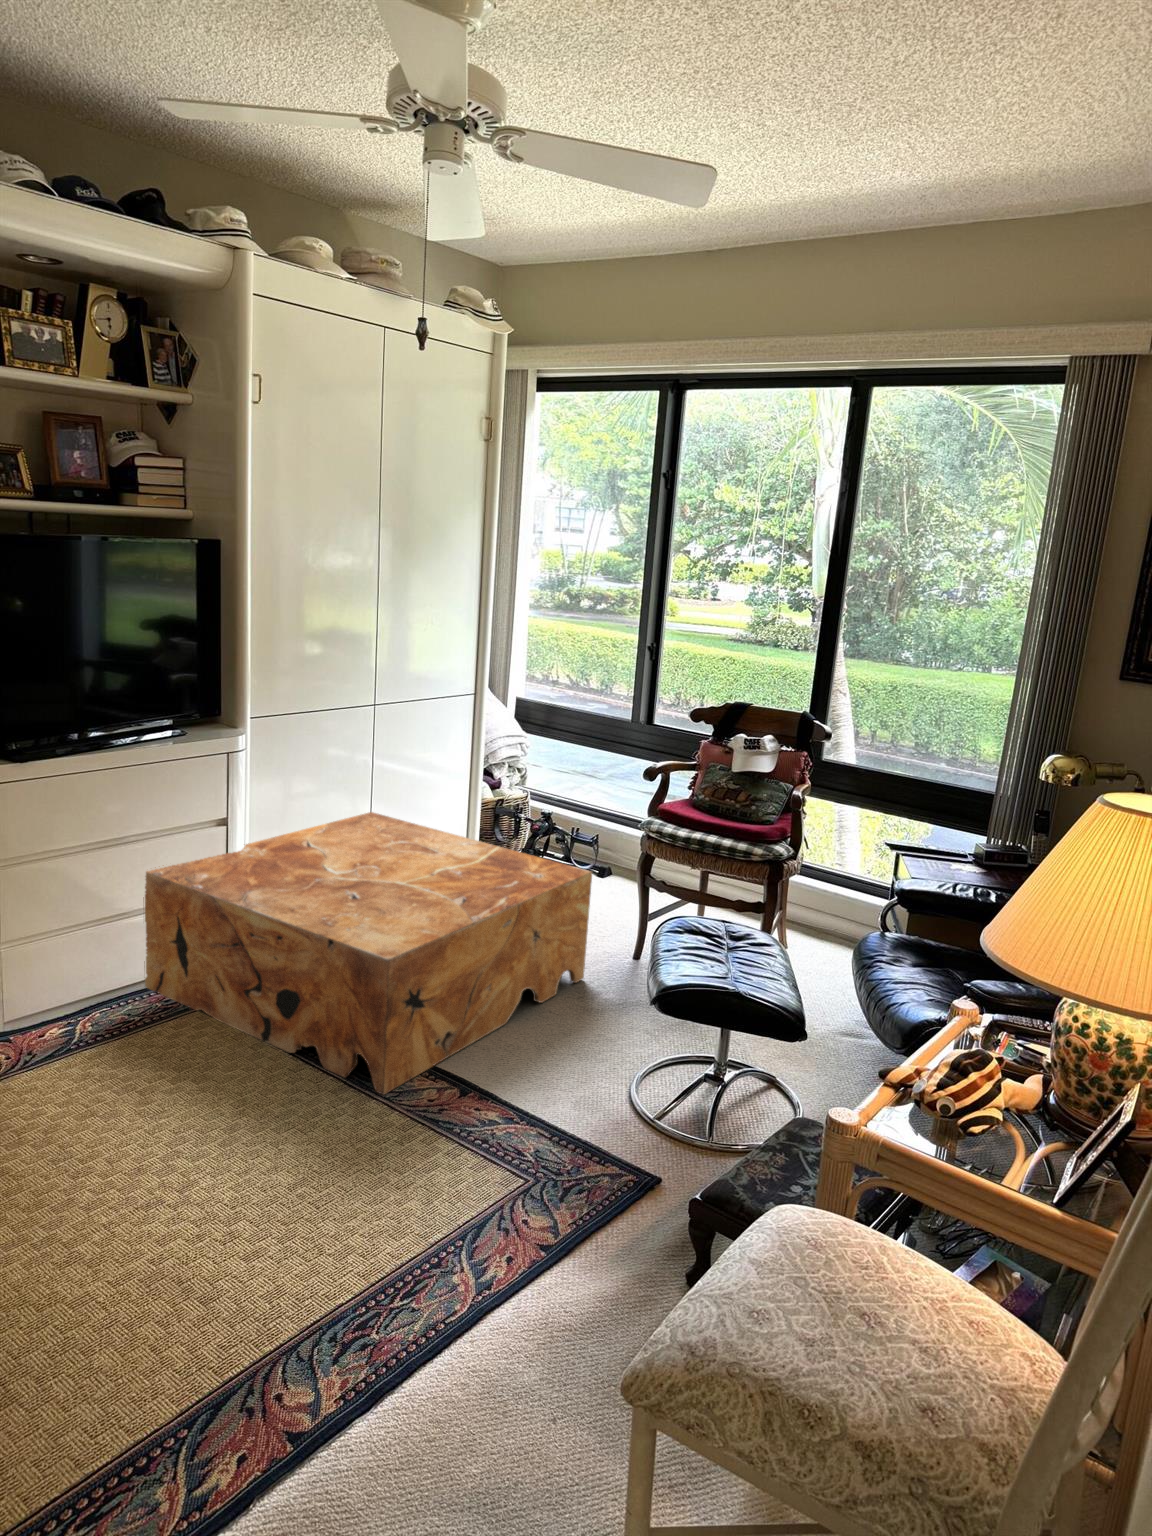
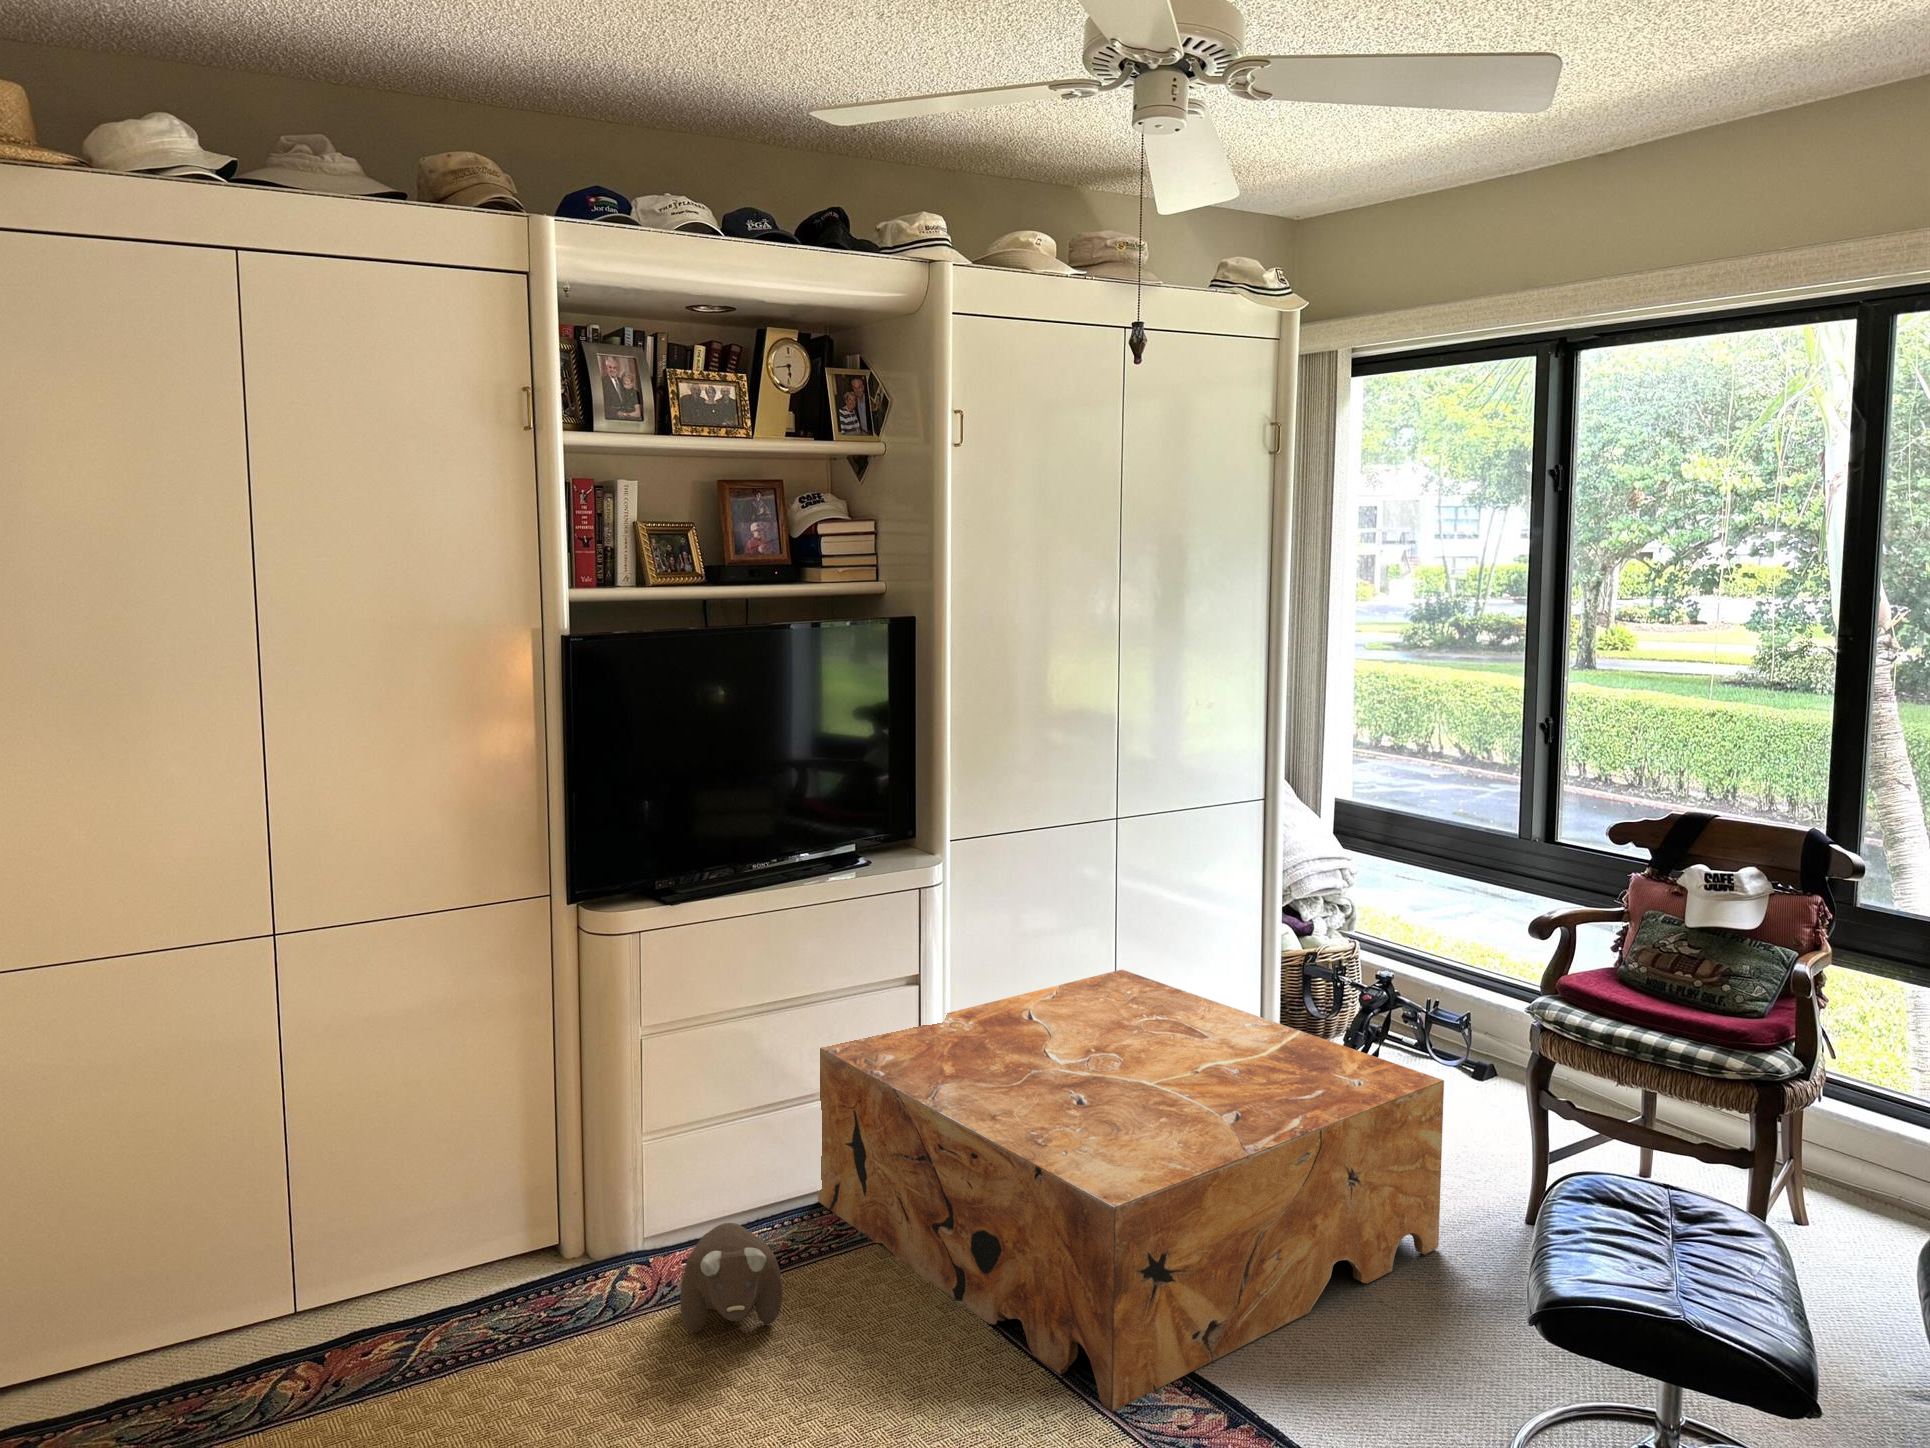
plush toy: none [46,1001,130,1084] -> present [680,1223,782,1333]

